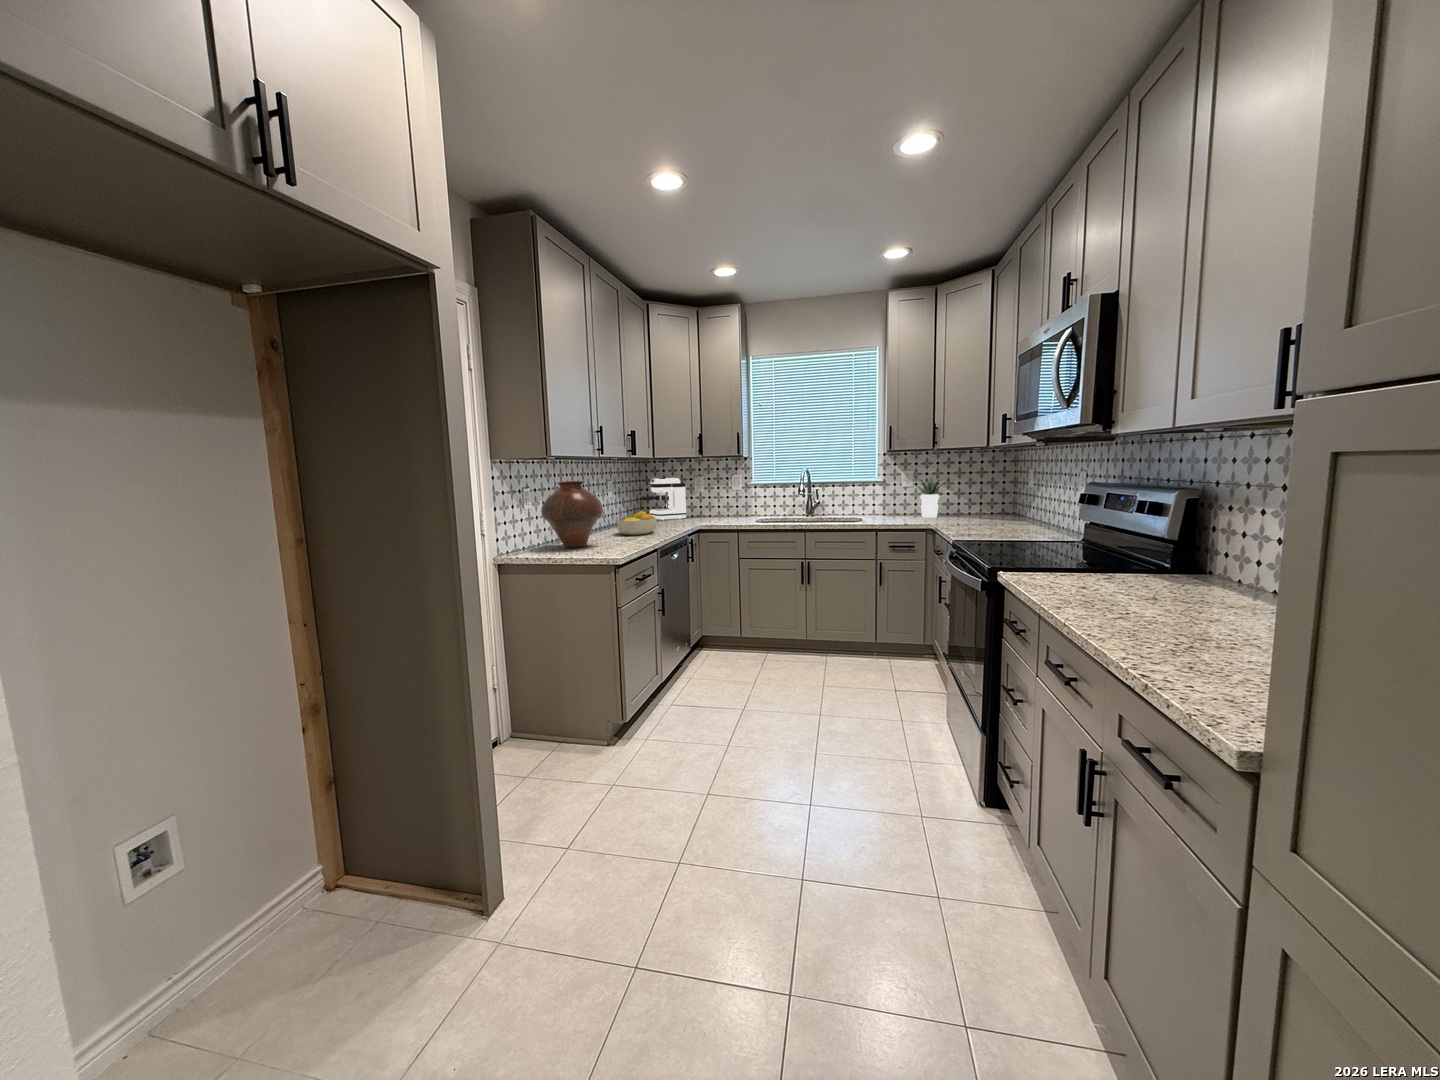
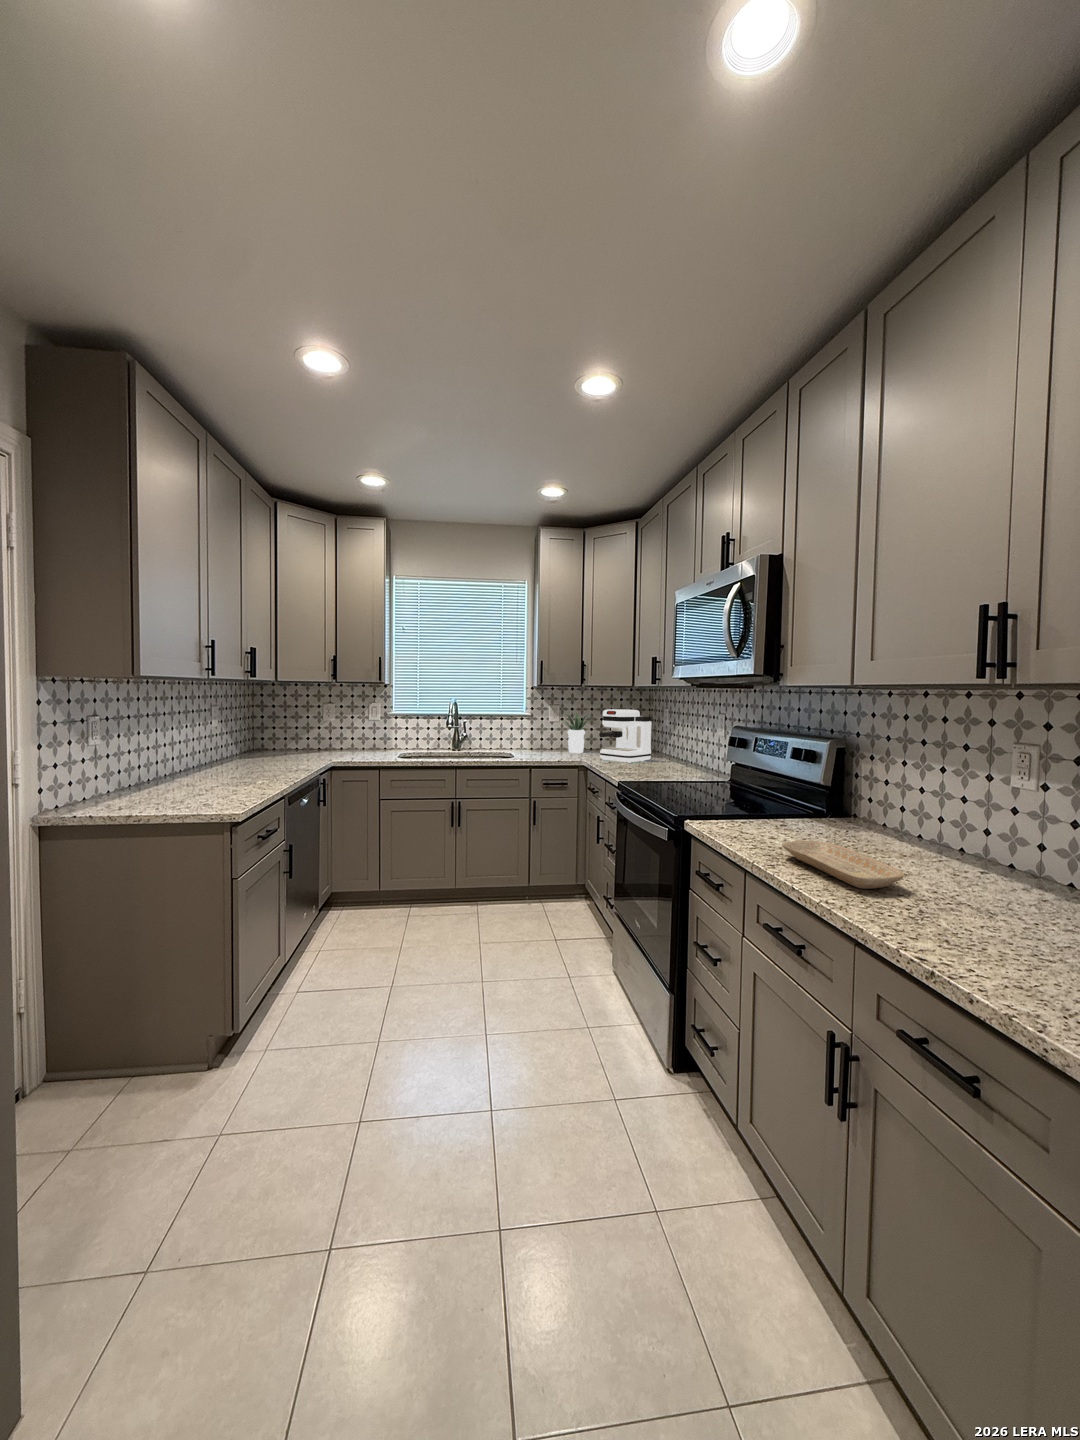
coffee maker: present [641,478,686,520] -> present [599,709,652,763]
vase: present [541,481,603,548] -> none [115,709,211,797]
fruit bowl: present [617,511,656,535] -> none [224,745,280,776]
tray: none [1076,587,1192,628] -> present [782,840,904,889]

